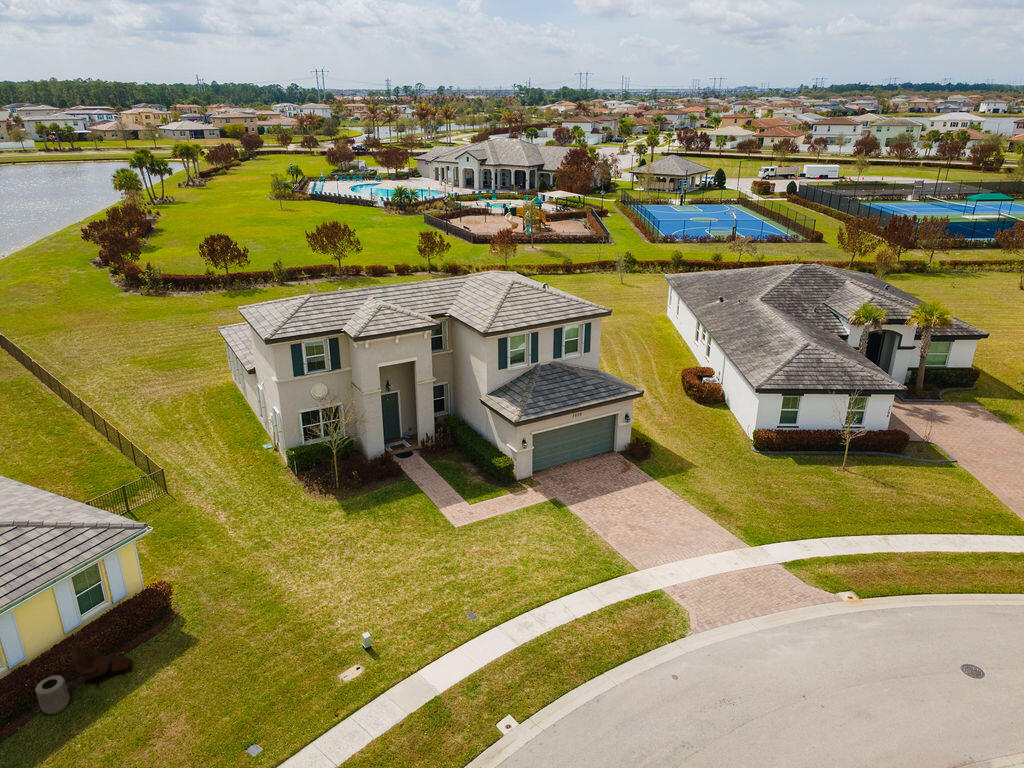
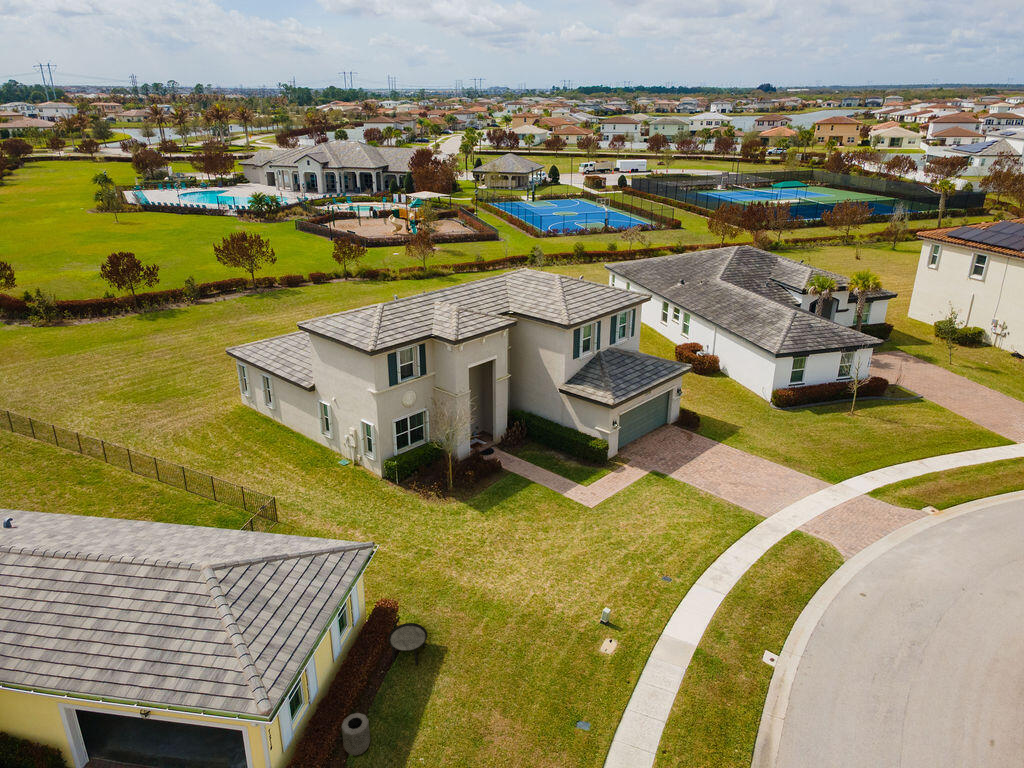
round table: none [144,604,187,645] -> present [388,623,428,665]
lounge chair: present [72,644,130,686] -> none [353,679,403,719]

